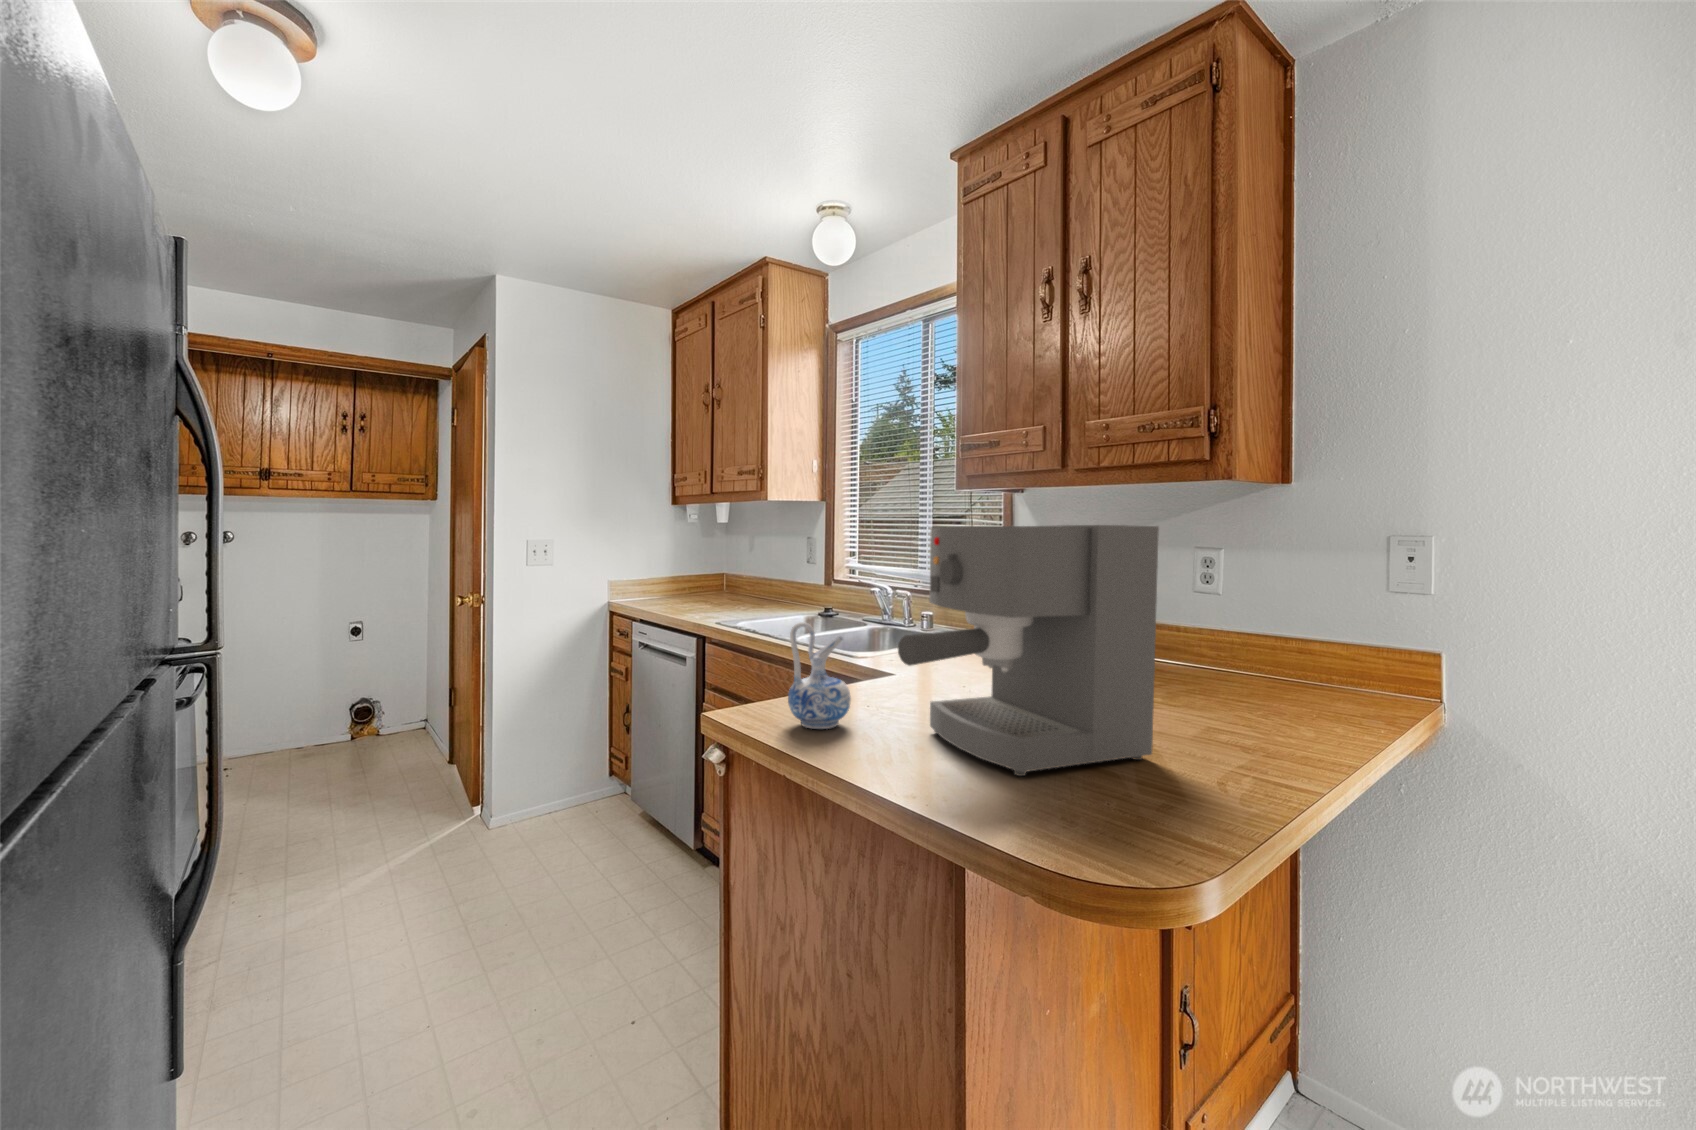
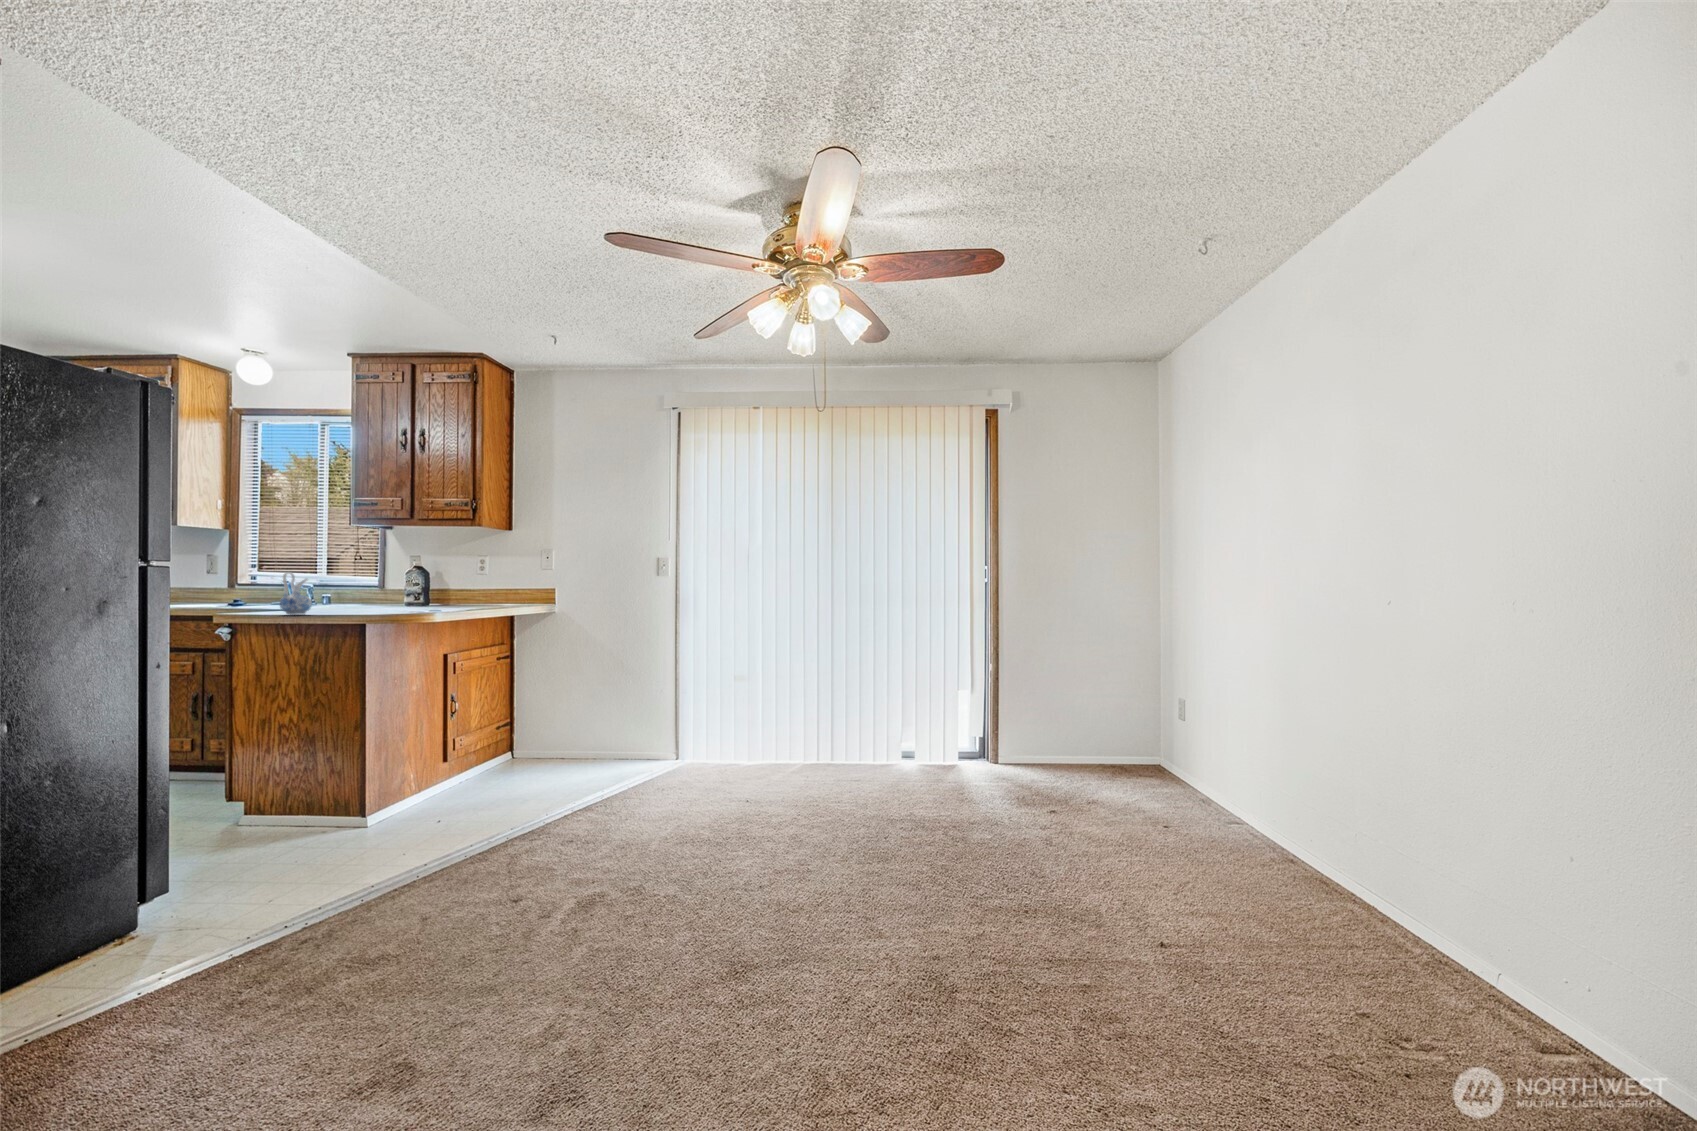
coffee maker: present [898,525,1159,776] -> none [344,535,442,614]

